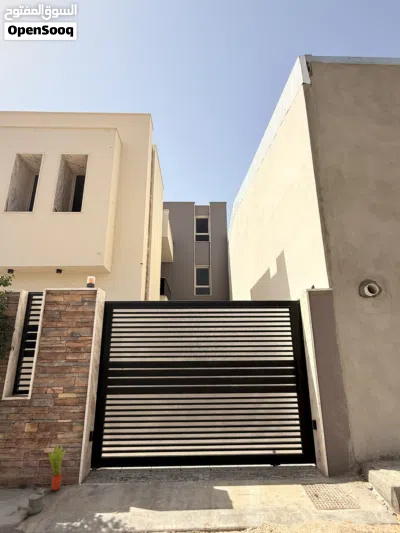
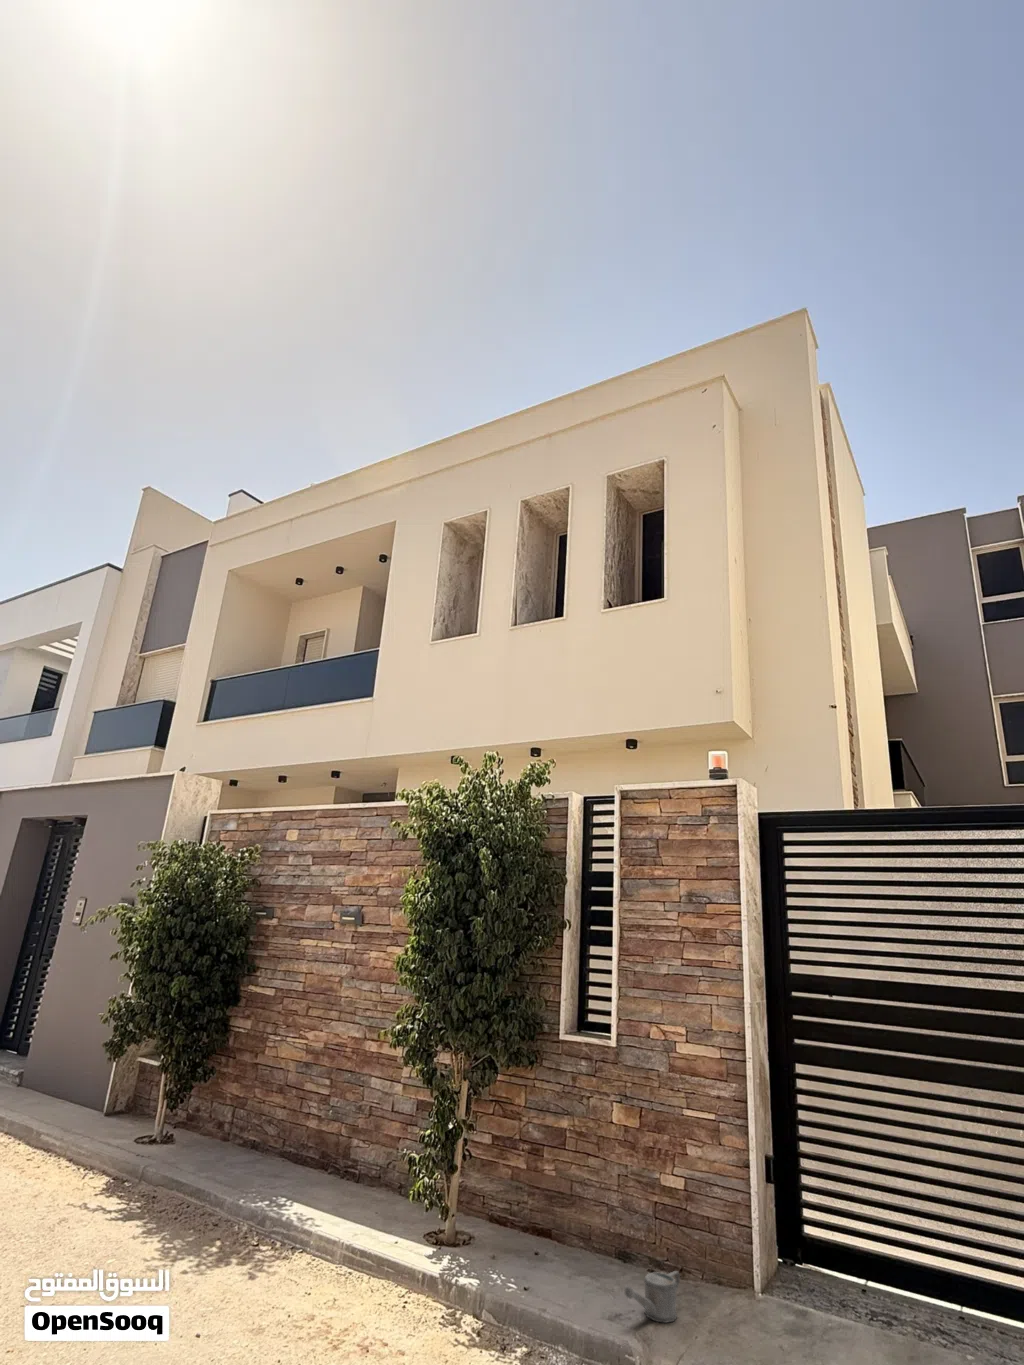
potted plant: present [49,446,65,491] -> none [670,1169,711,1287]

